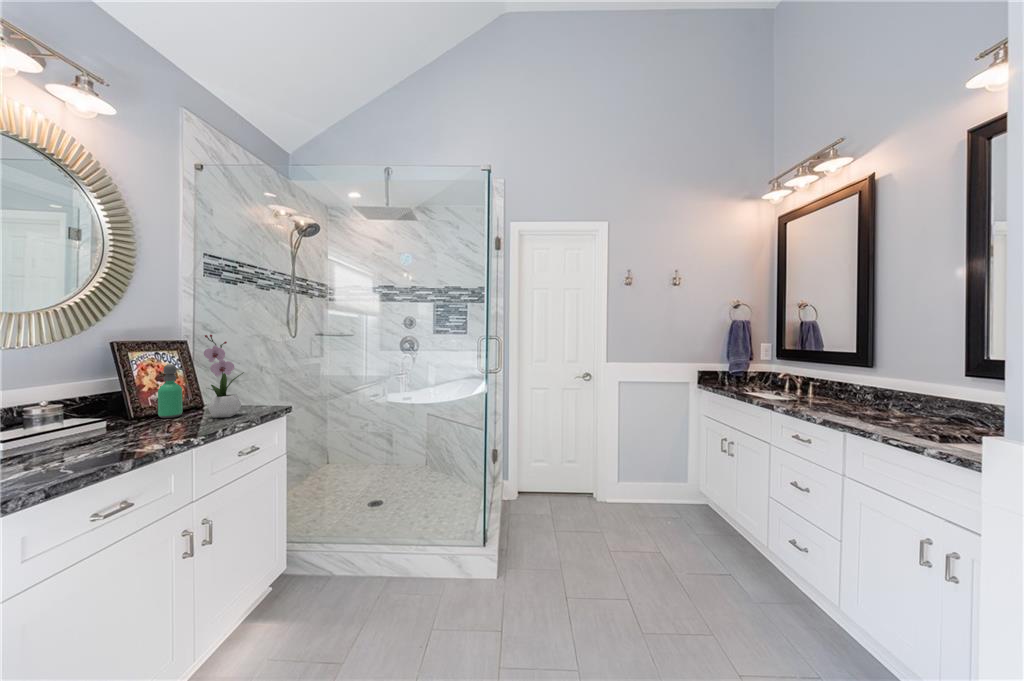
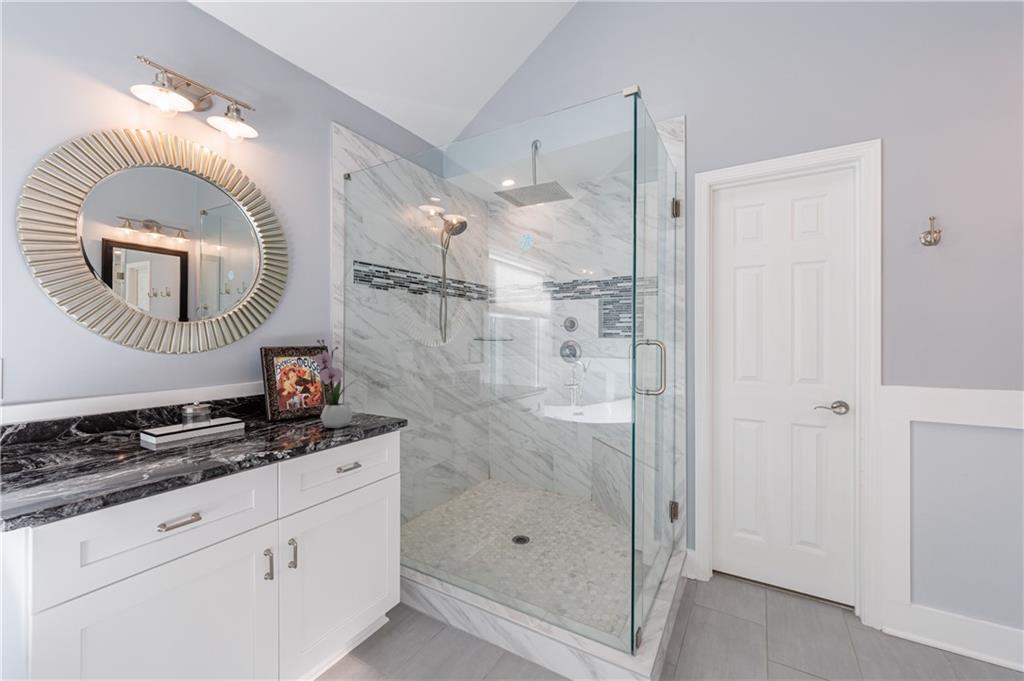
soap dispenser: present [158,364,186,418] -> none [287,370,308,424]

